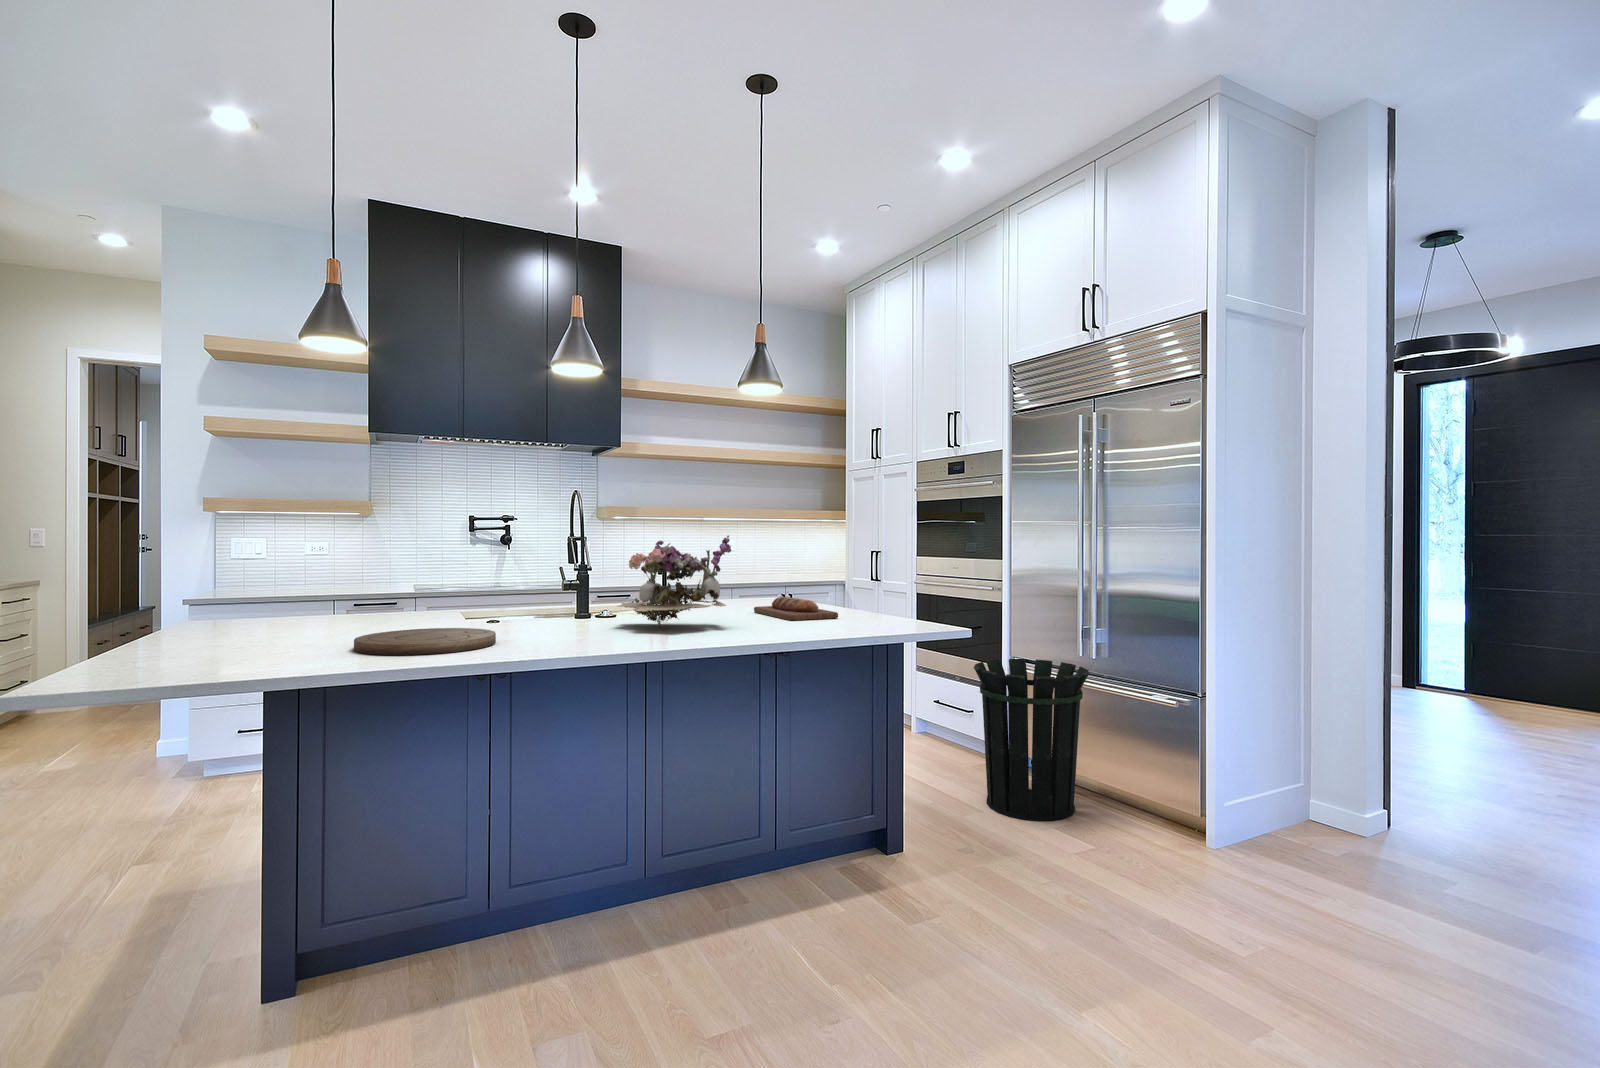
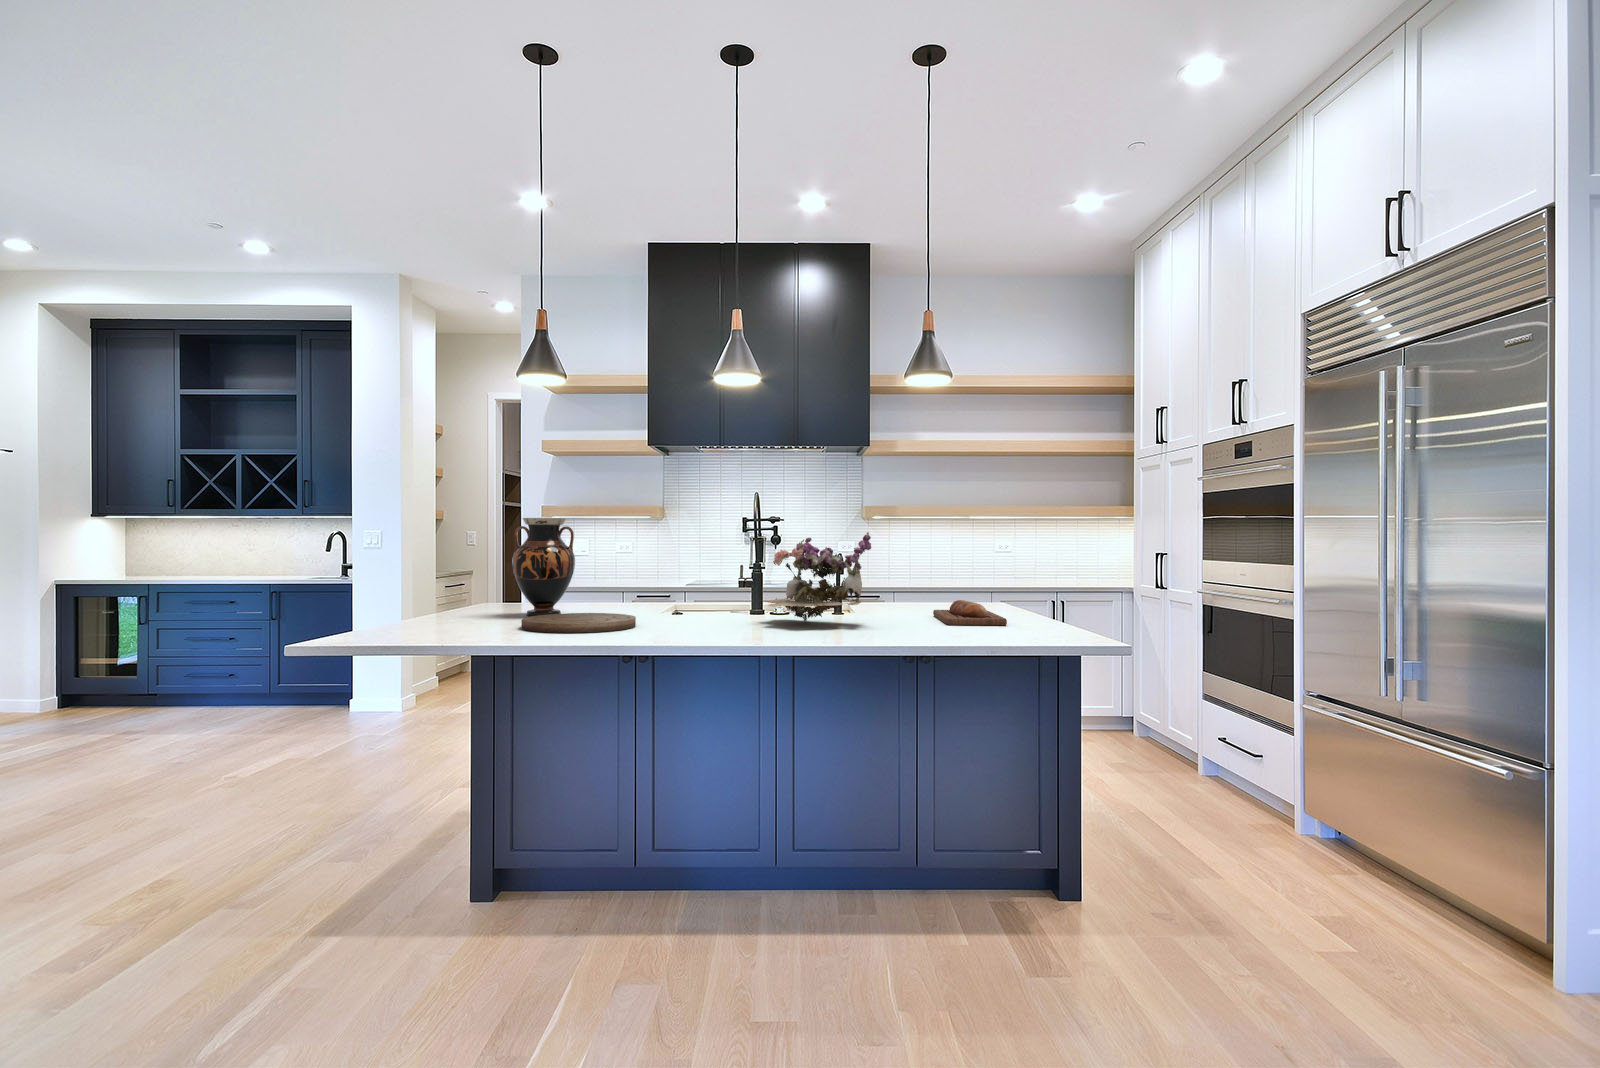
vase: none [296,518,379,637] -> present [512,518,575,616]
waste bin: present [974,659,1089,821] -> none [1217,692,1386,908]

